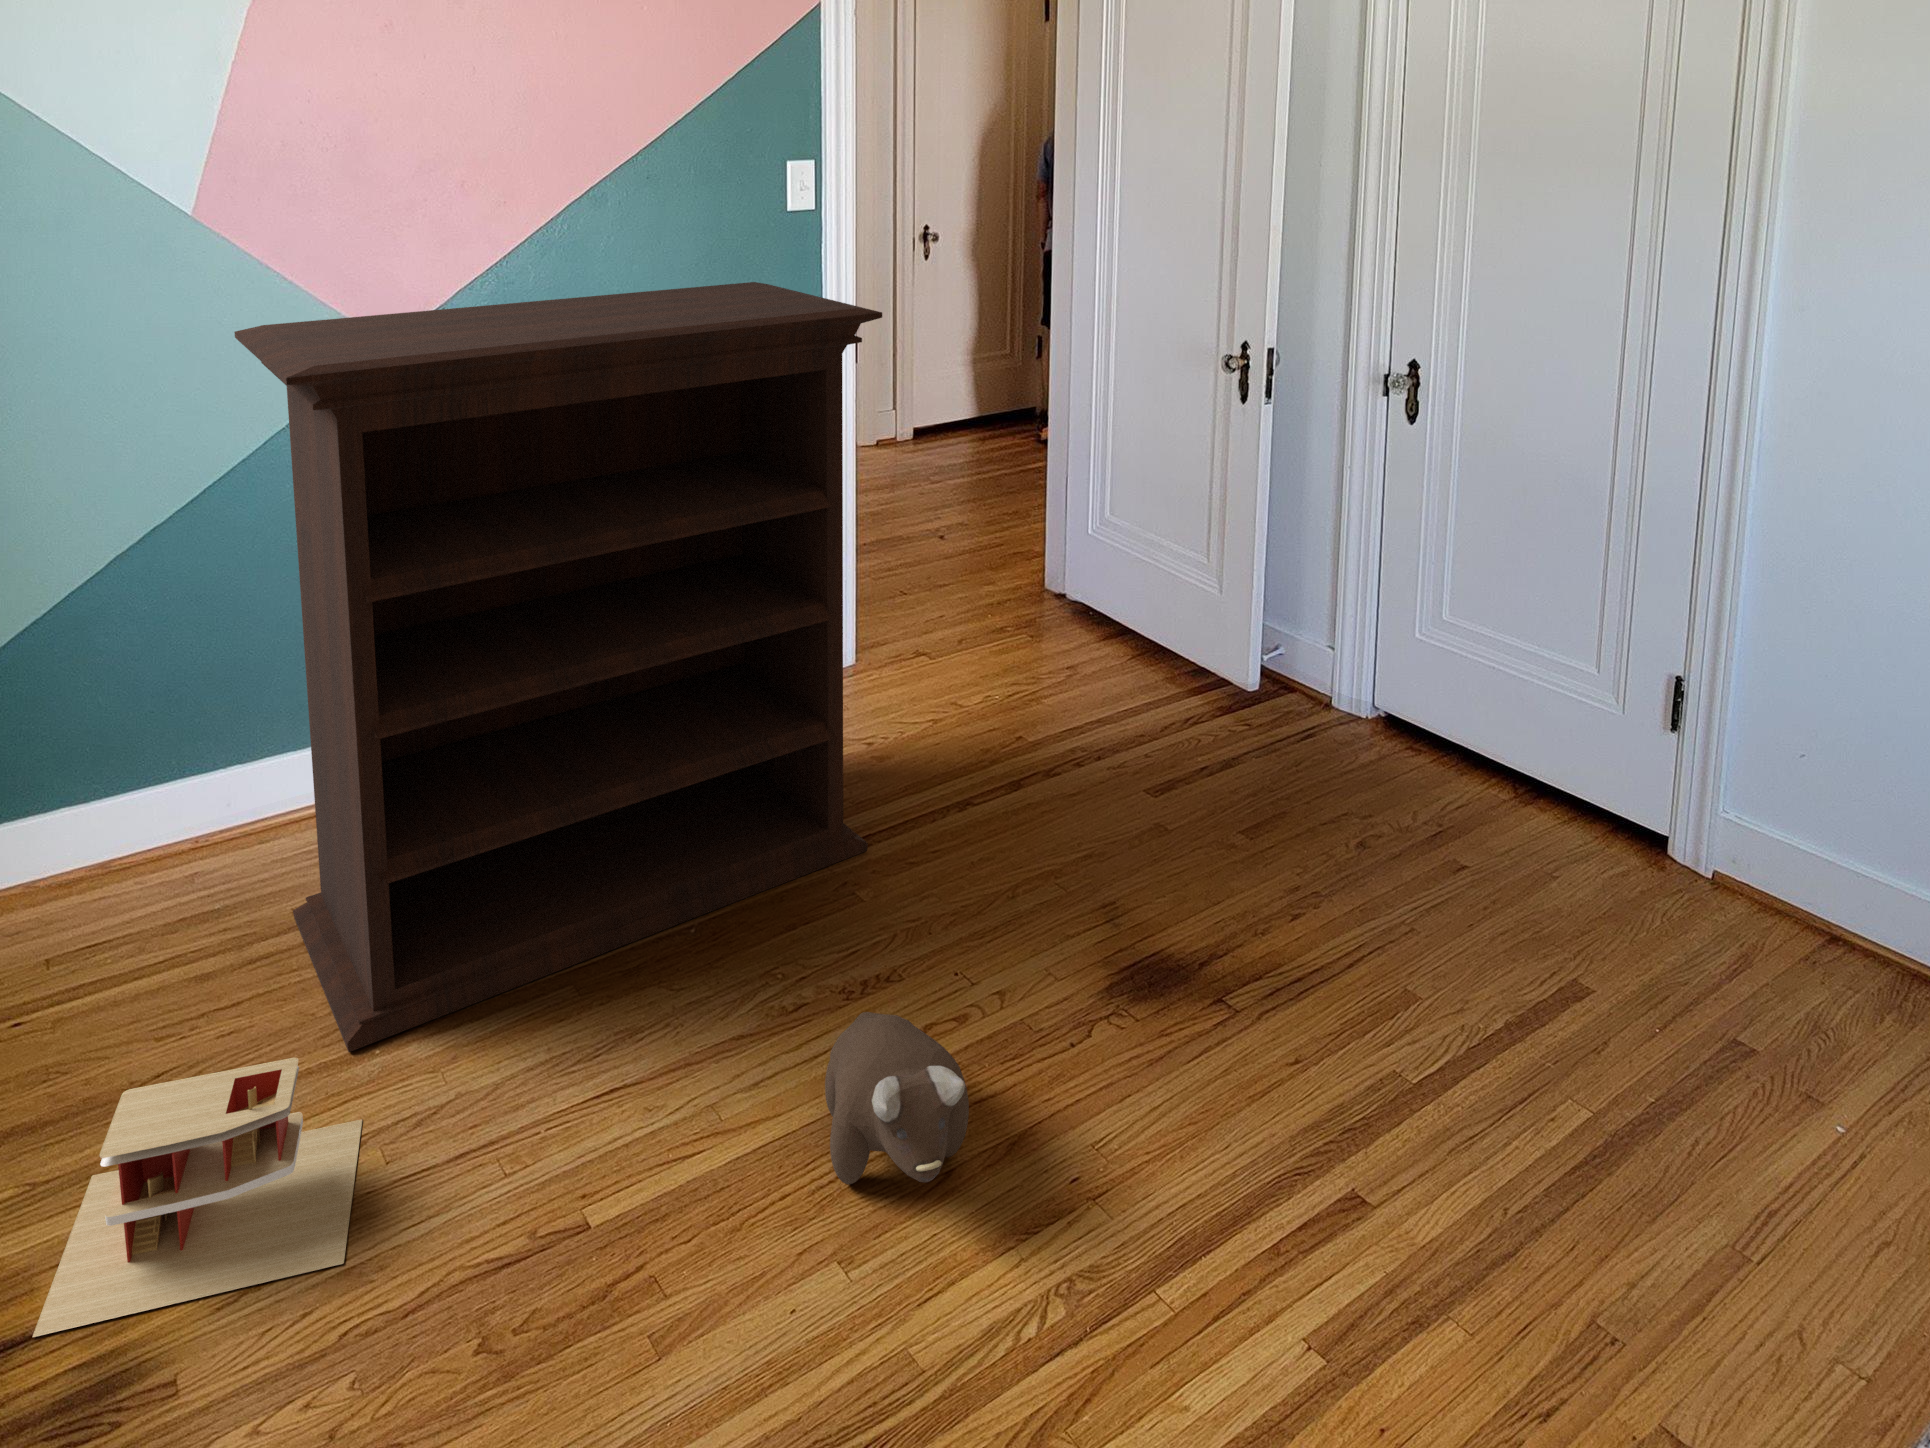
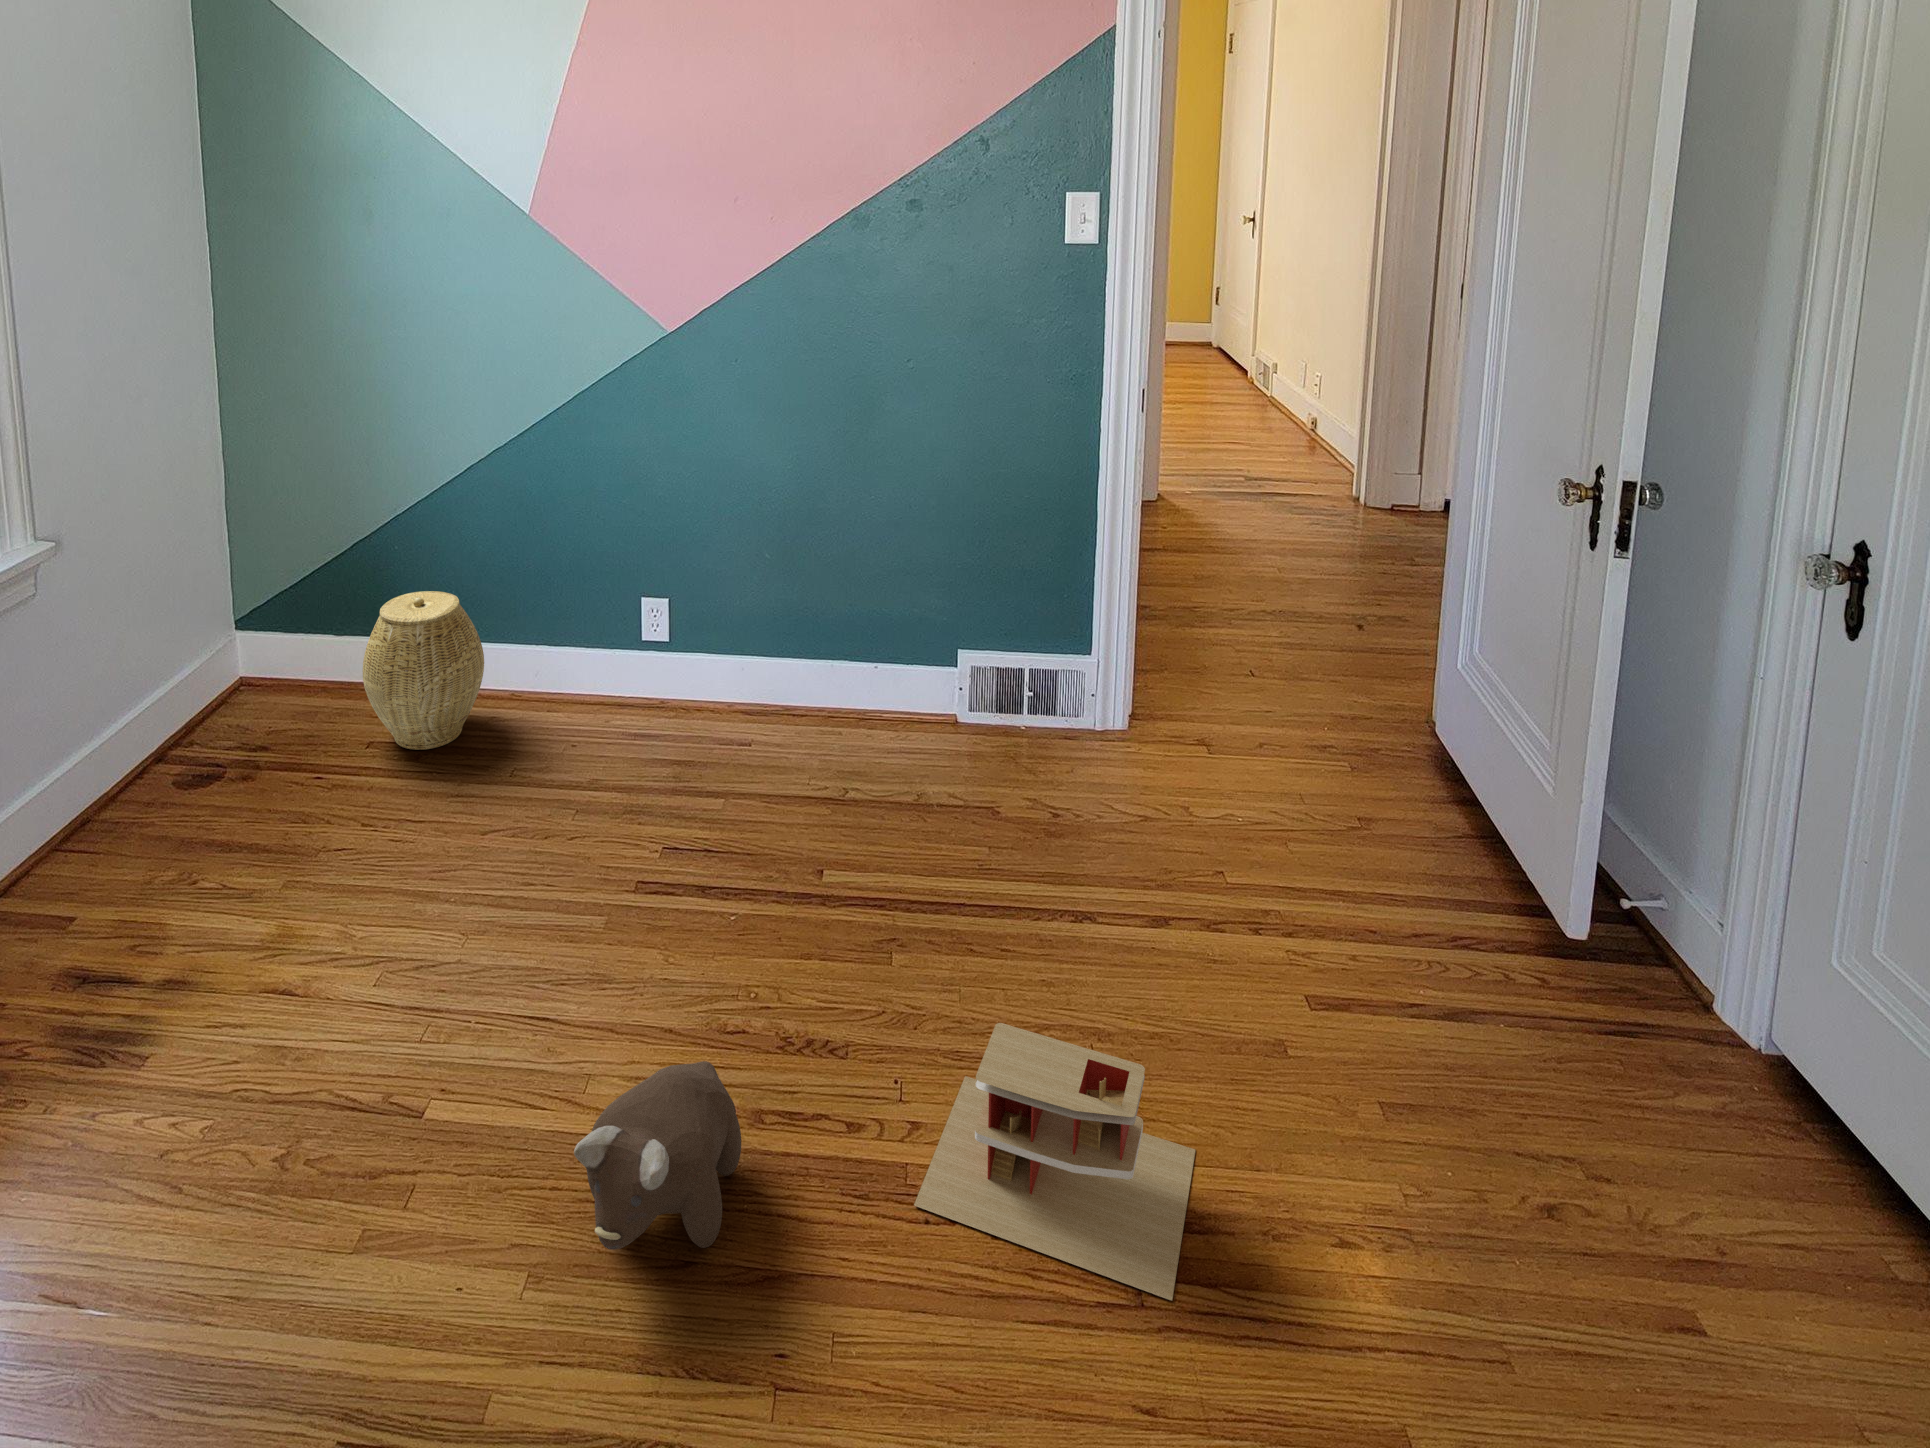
bookshelf: present [234,282,882,1052] -> none [387,304,958,919]
woven basket: none [19,727,203,948] -> present [363,591,484,750]
toy house: present [33,1058,362,1337] -> present [914,1023,1196,1301]

